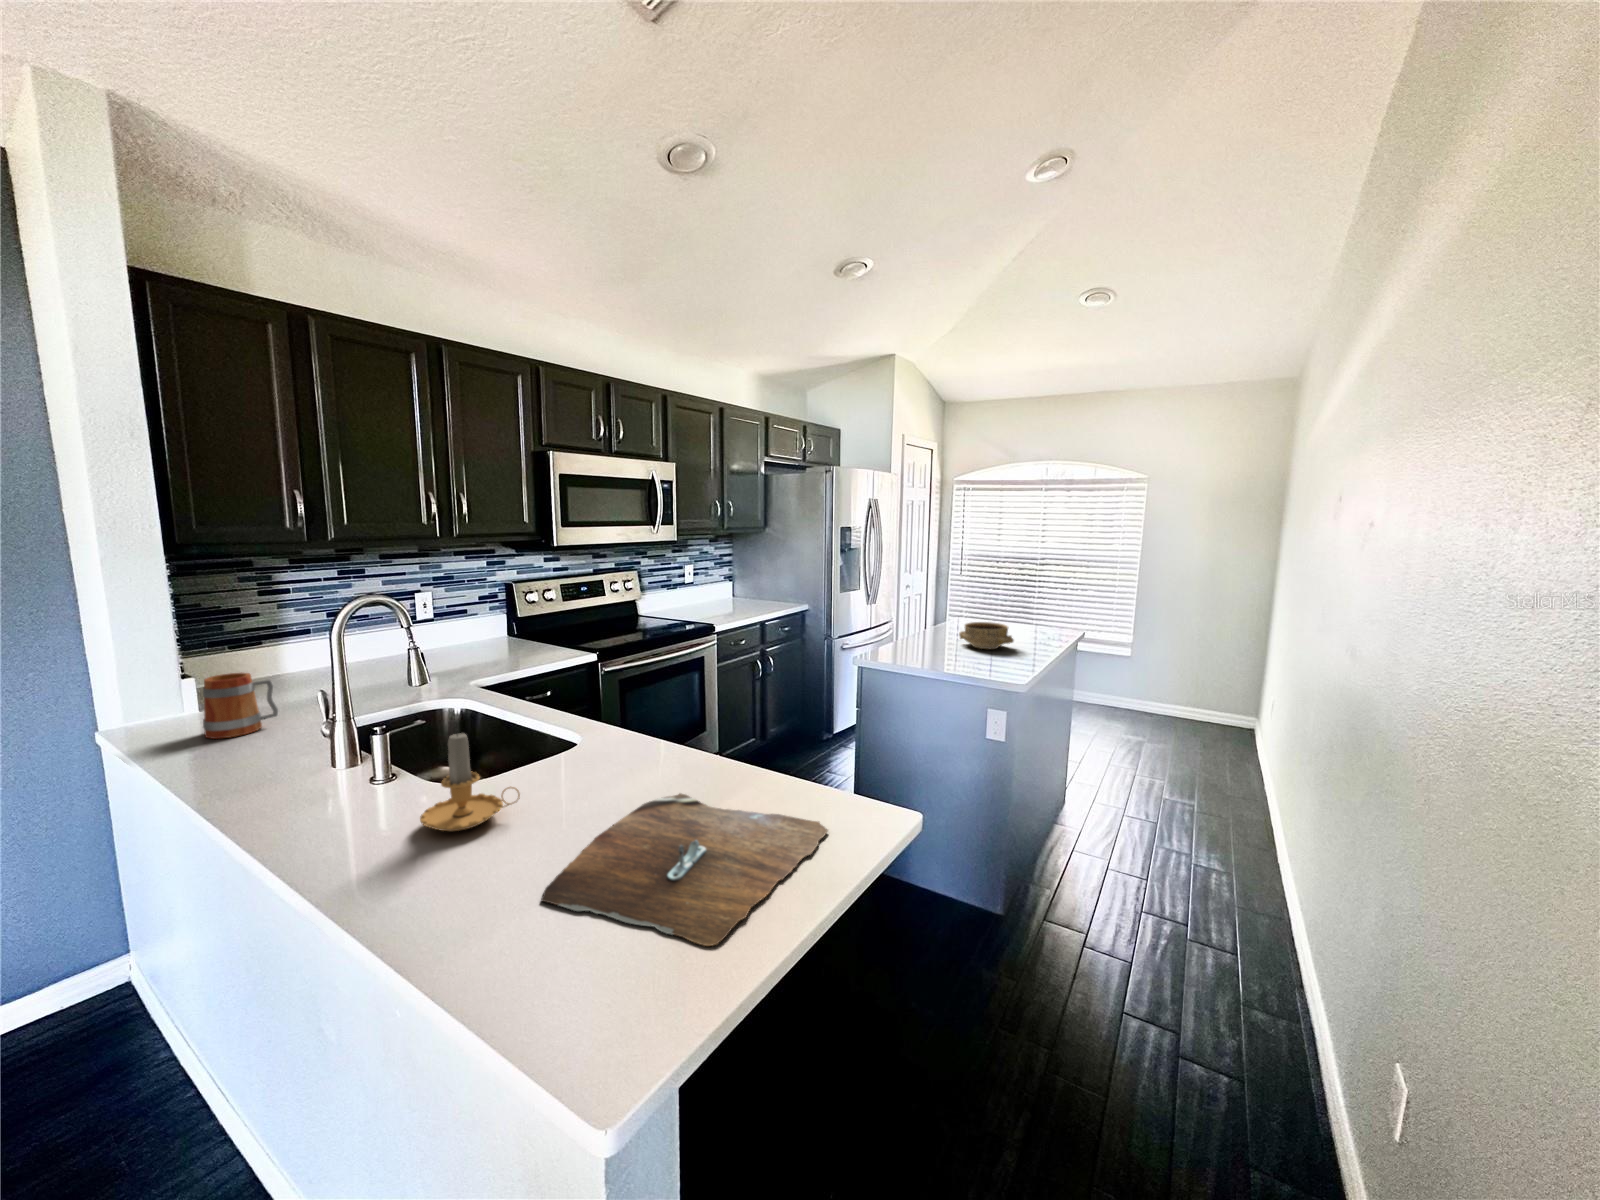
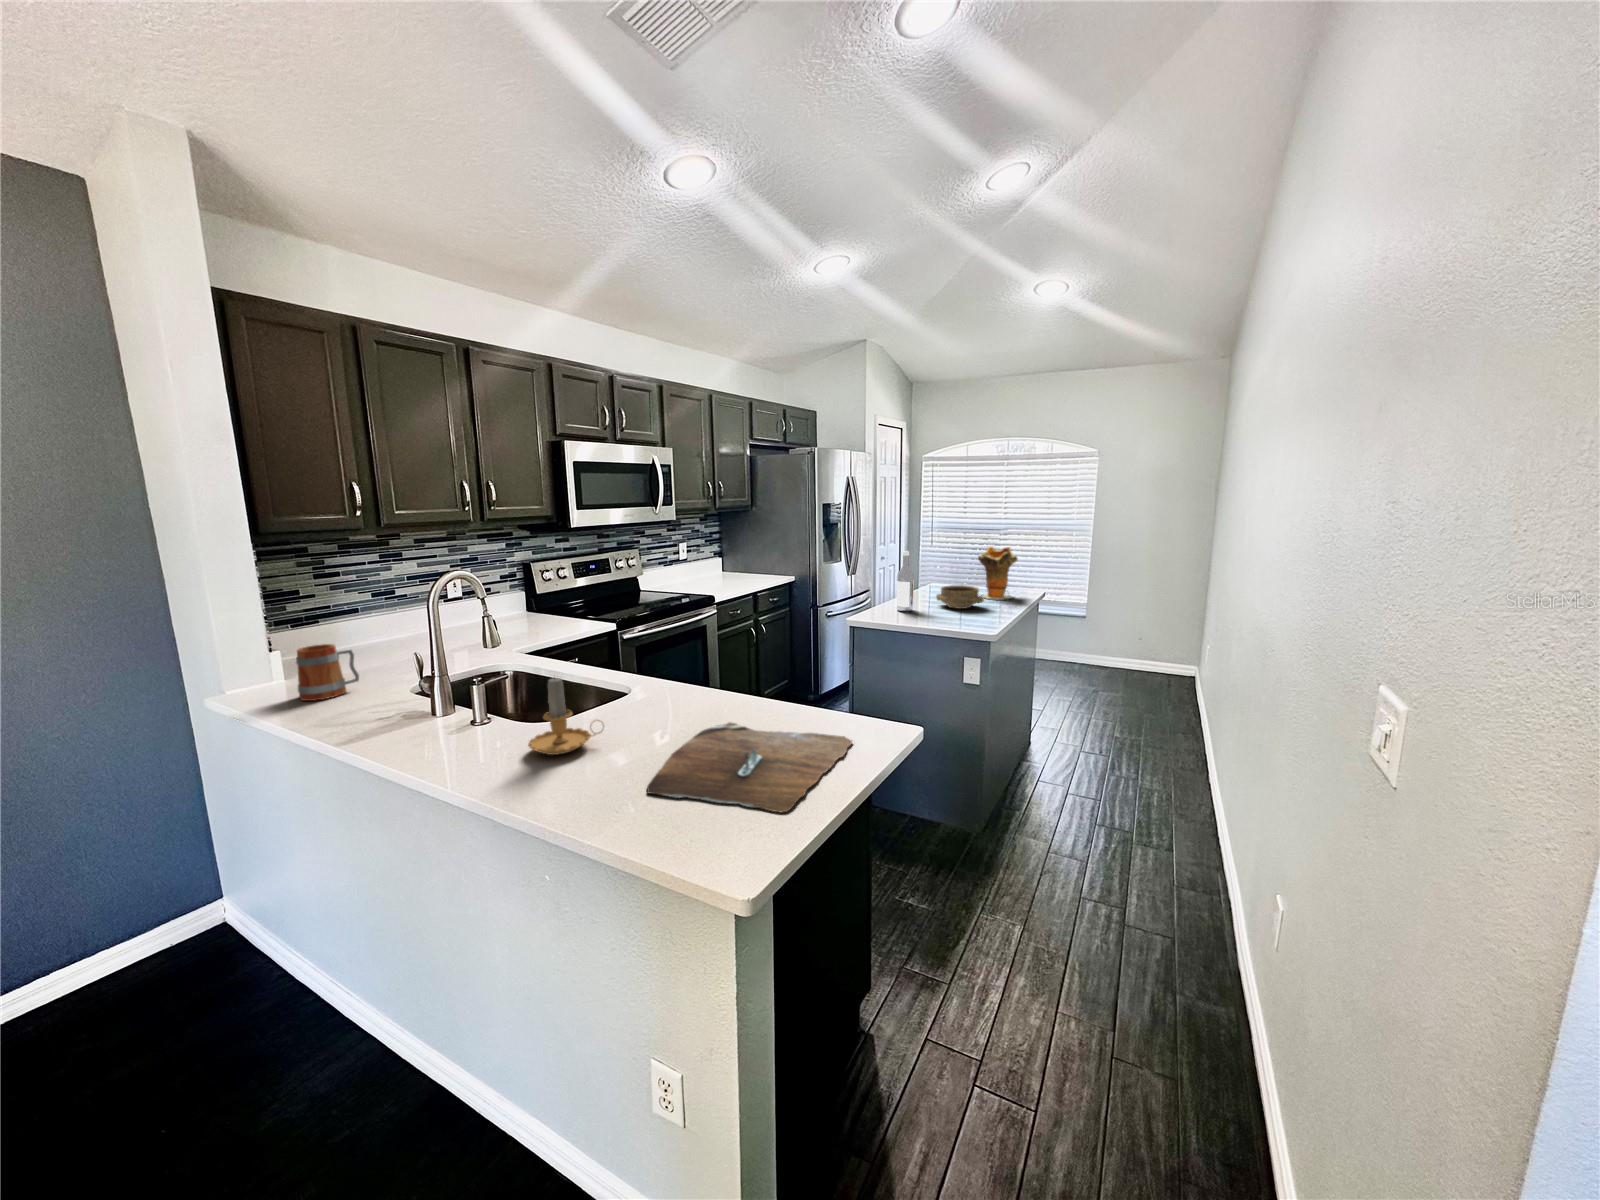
decorative vase: none [1009,579,1055,640] -> present [978,547,1018,600]
wine bottle: none [913,582,933,650] -> present [897,551,914,611]

